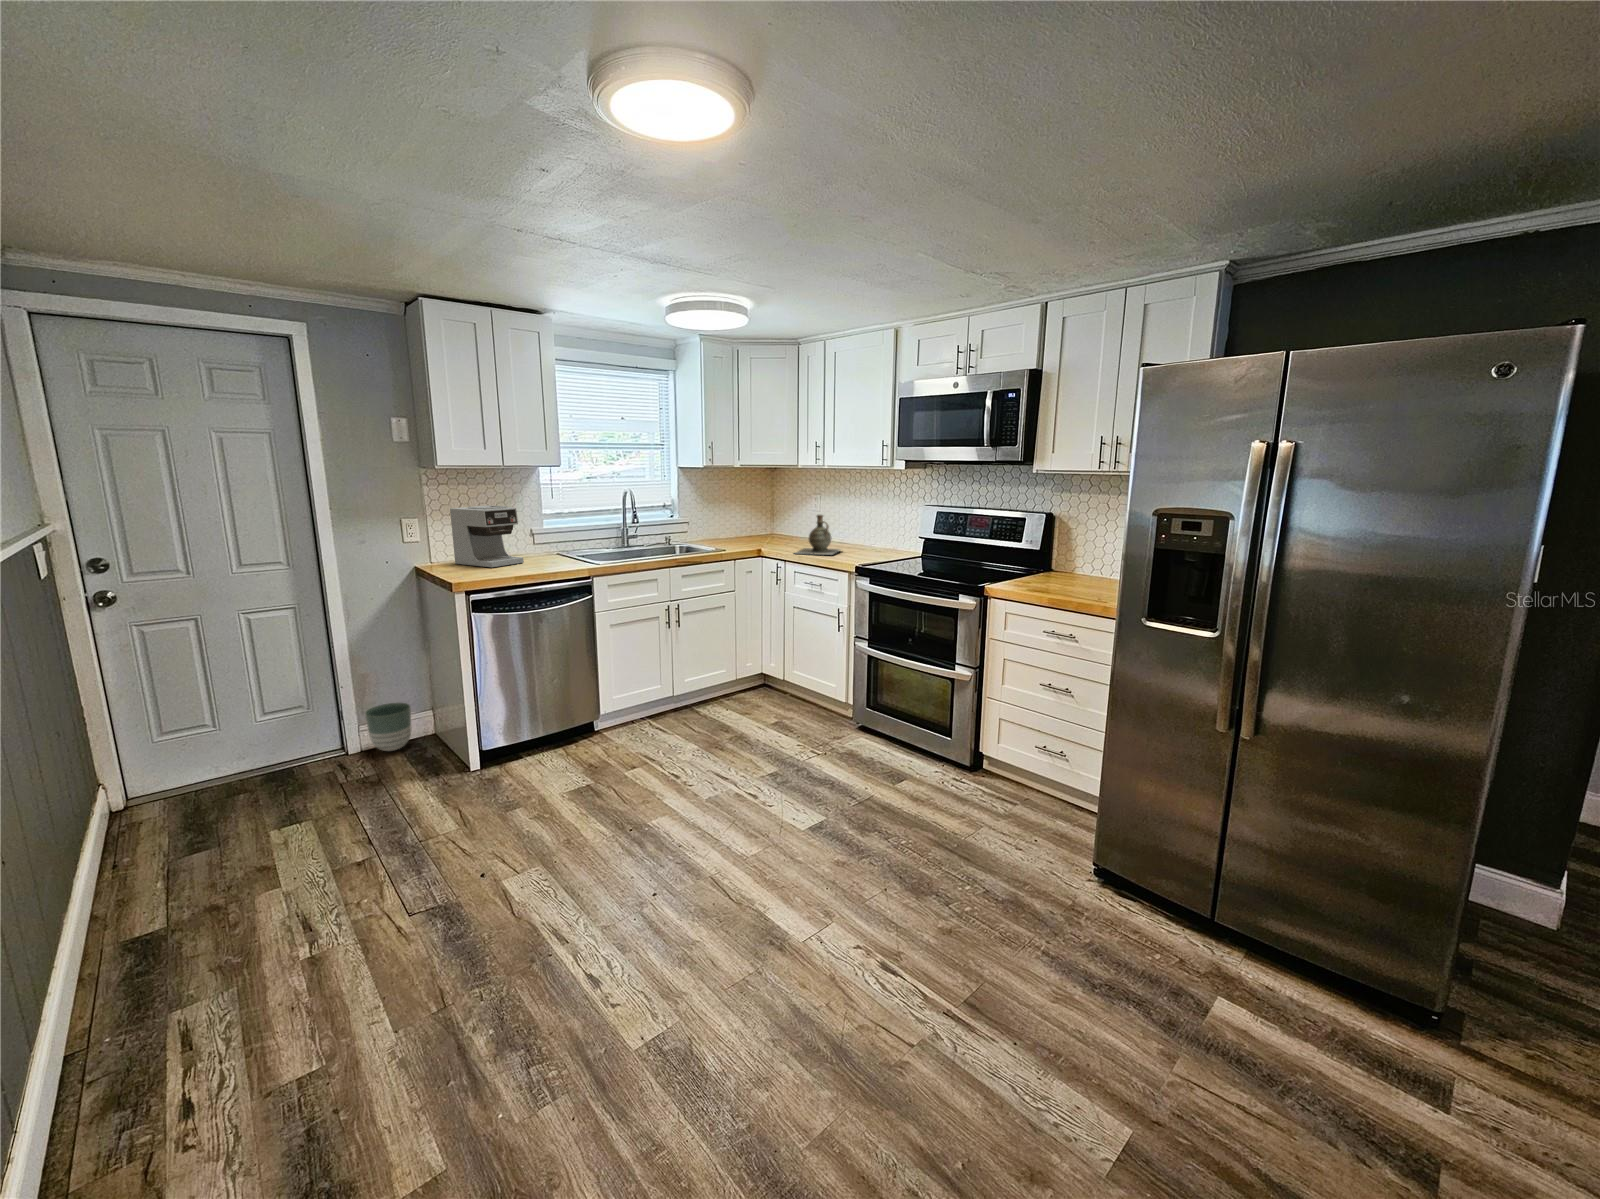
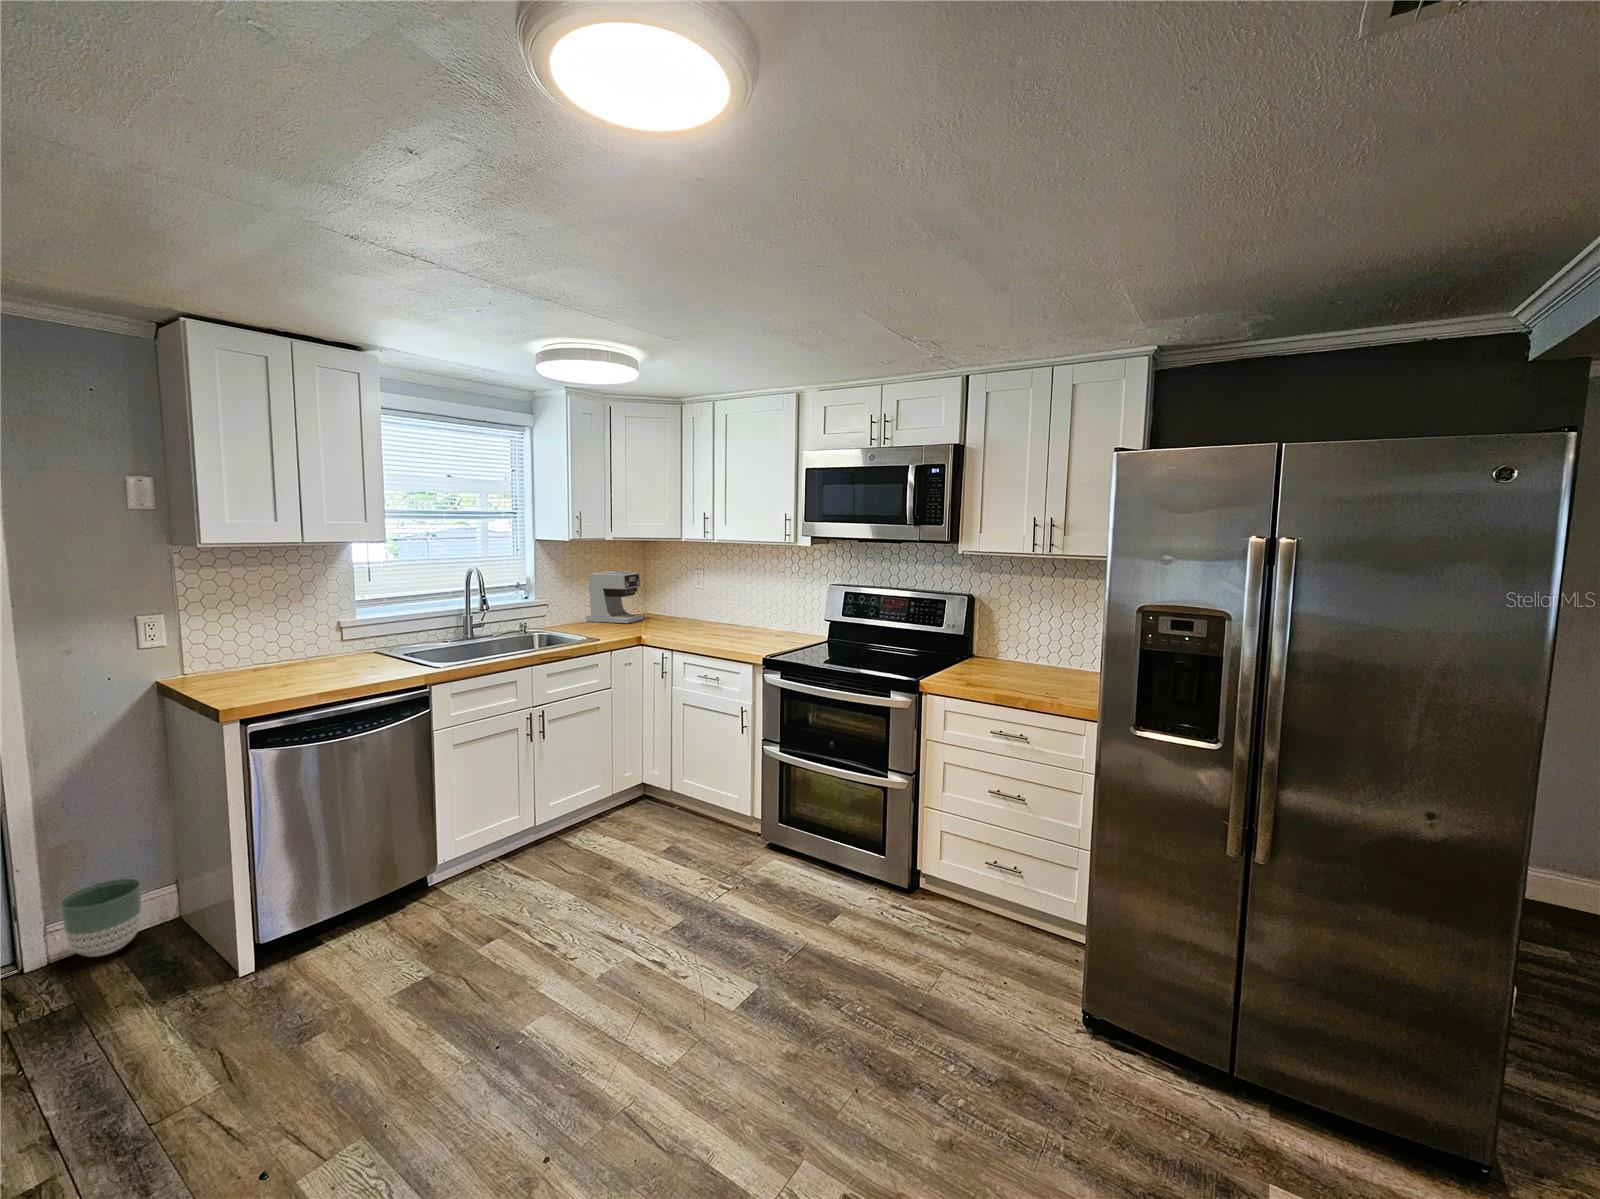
coffee maker: present [450,506,524,567] -> present [586,571,644,623]
ceramic jug: present [795,515,840,555] -> none [680,596,736,642]

